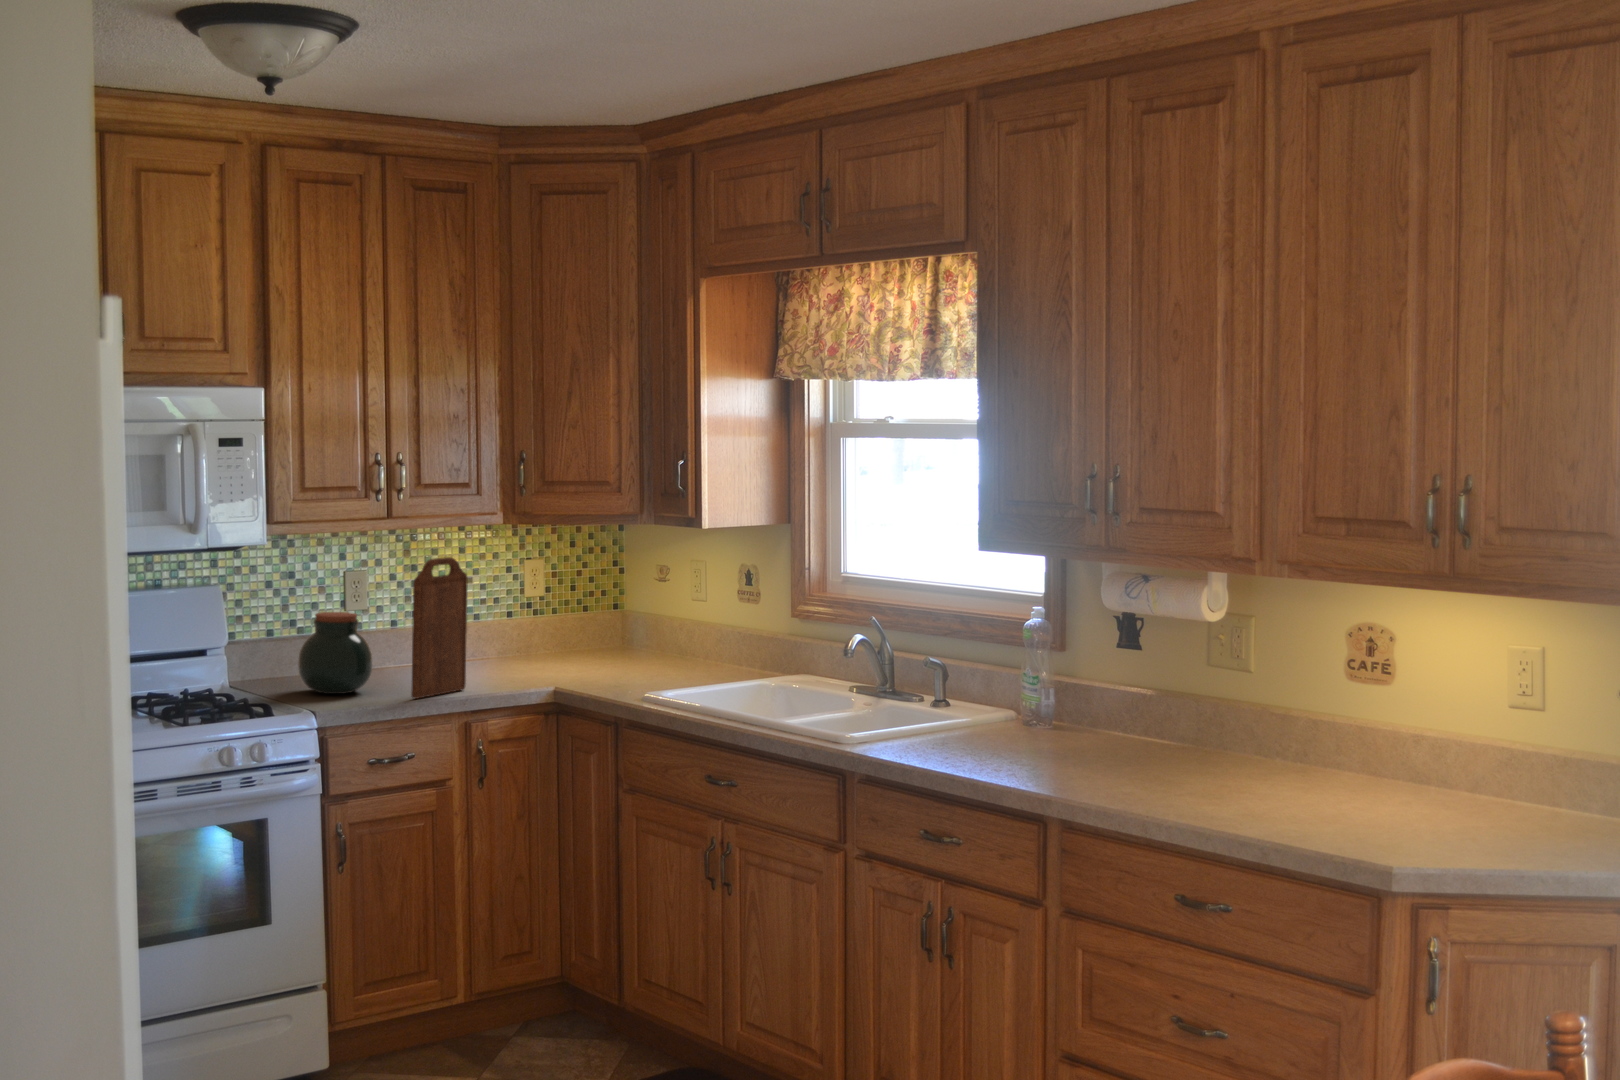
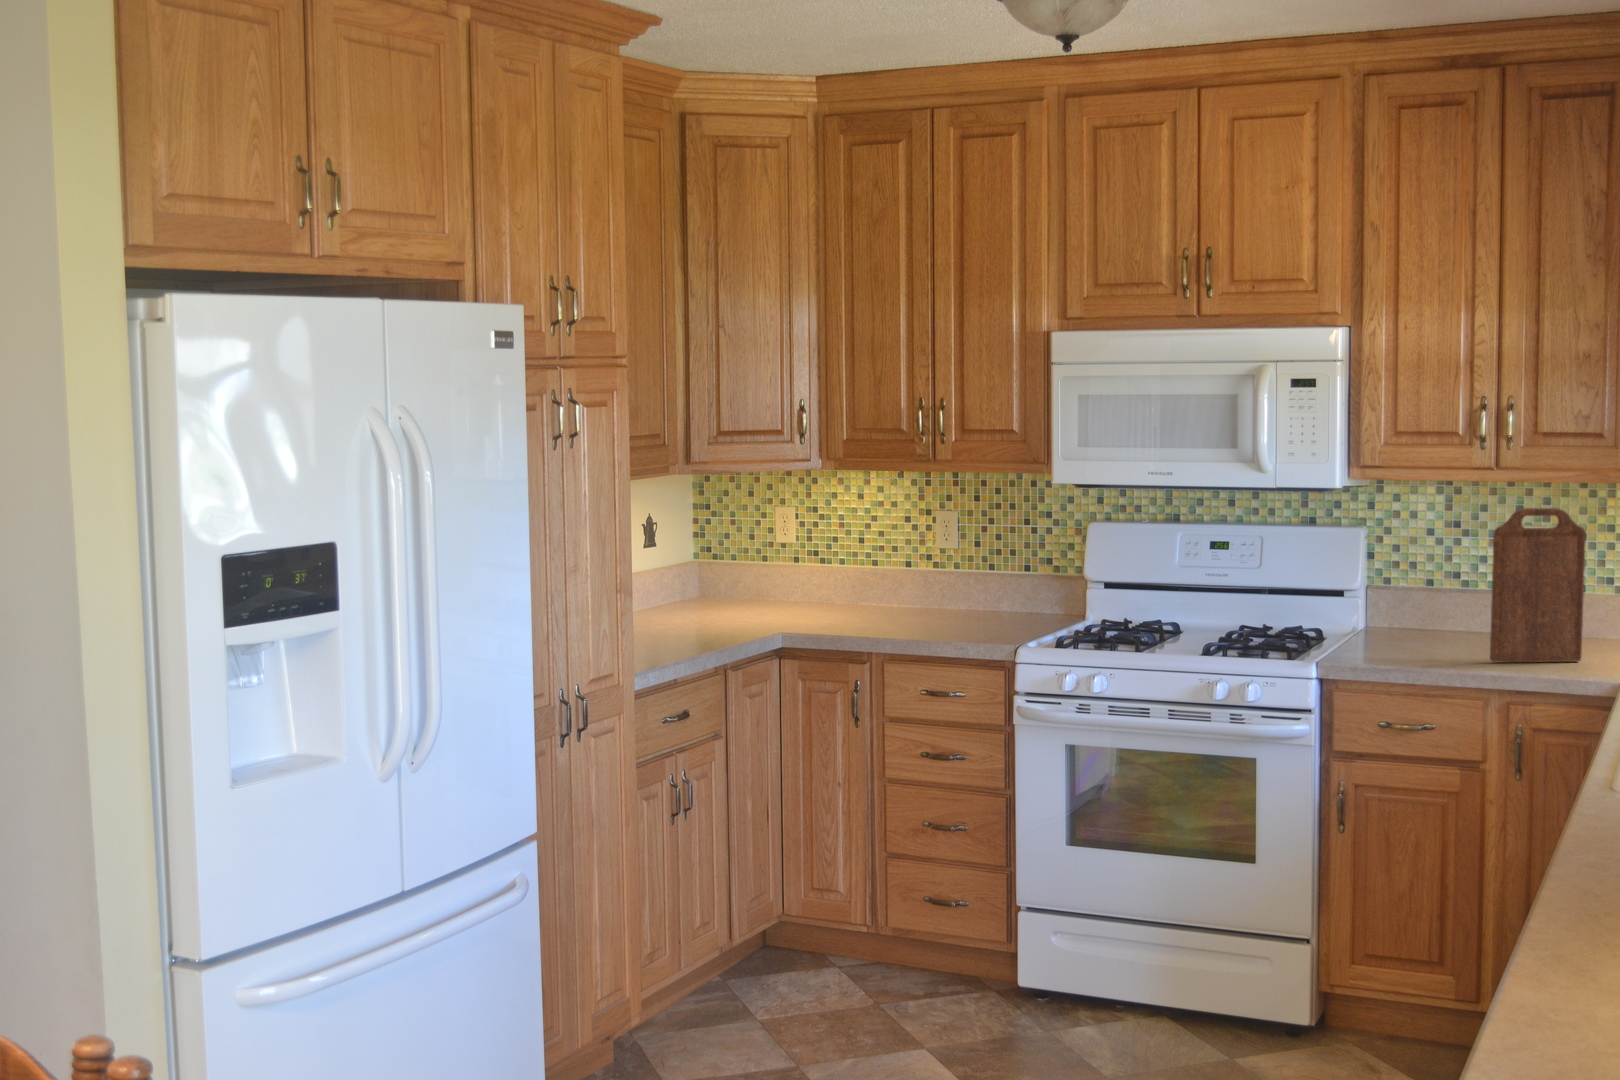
jar: present [298,612,372,694] -> none [1398,562,1479,649]

